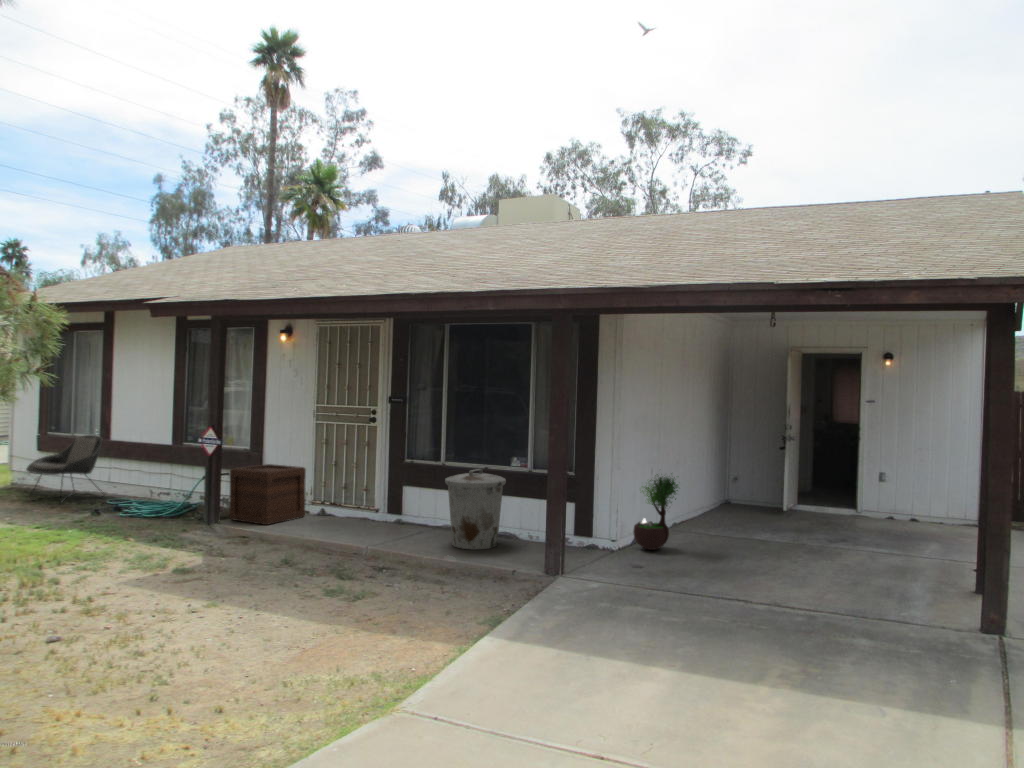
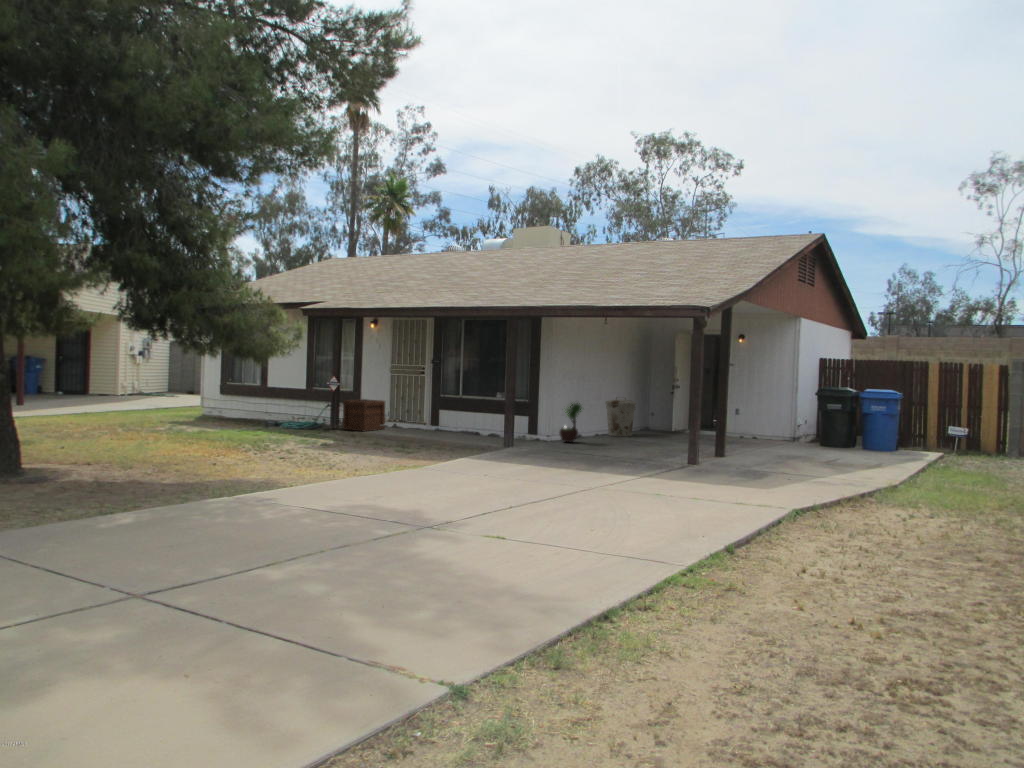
lounge chair: present [26,435,104,503] -> none [223,383,266,423]
trash can: present [445,469,506,549] -> present [605,397,636,437]

